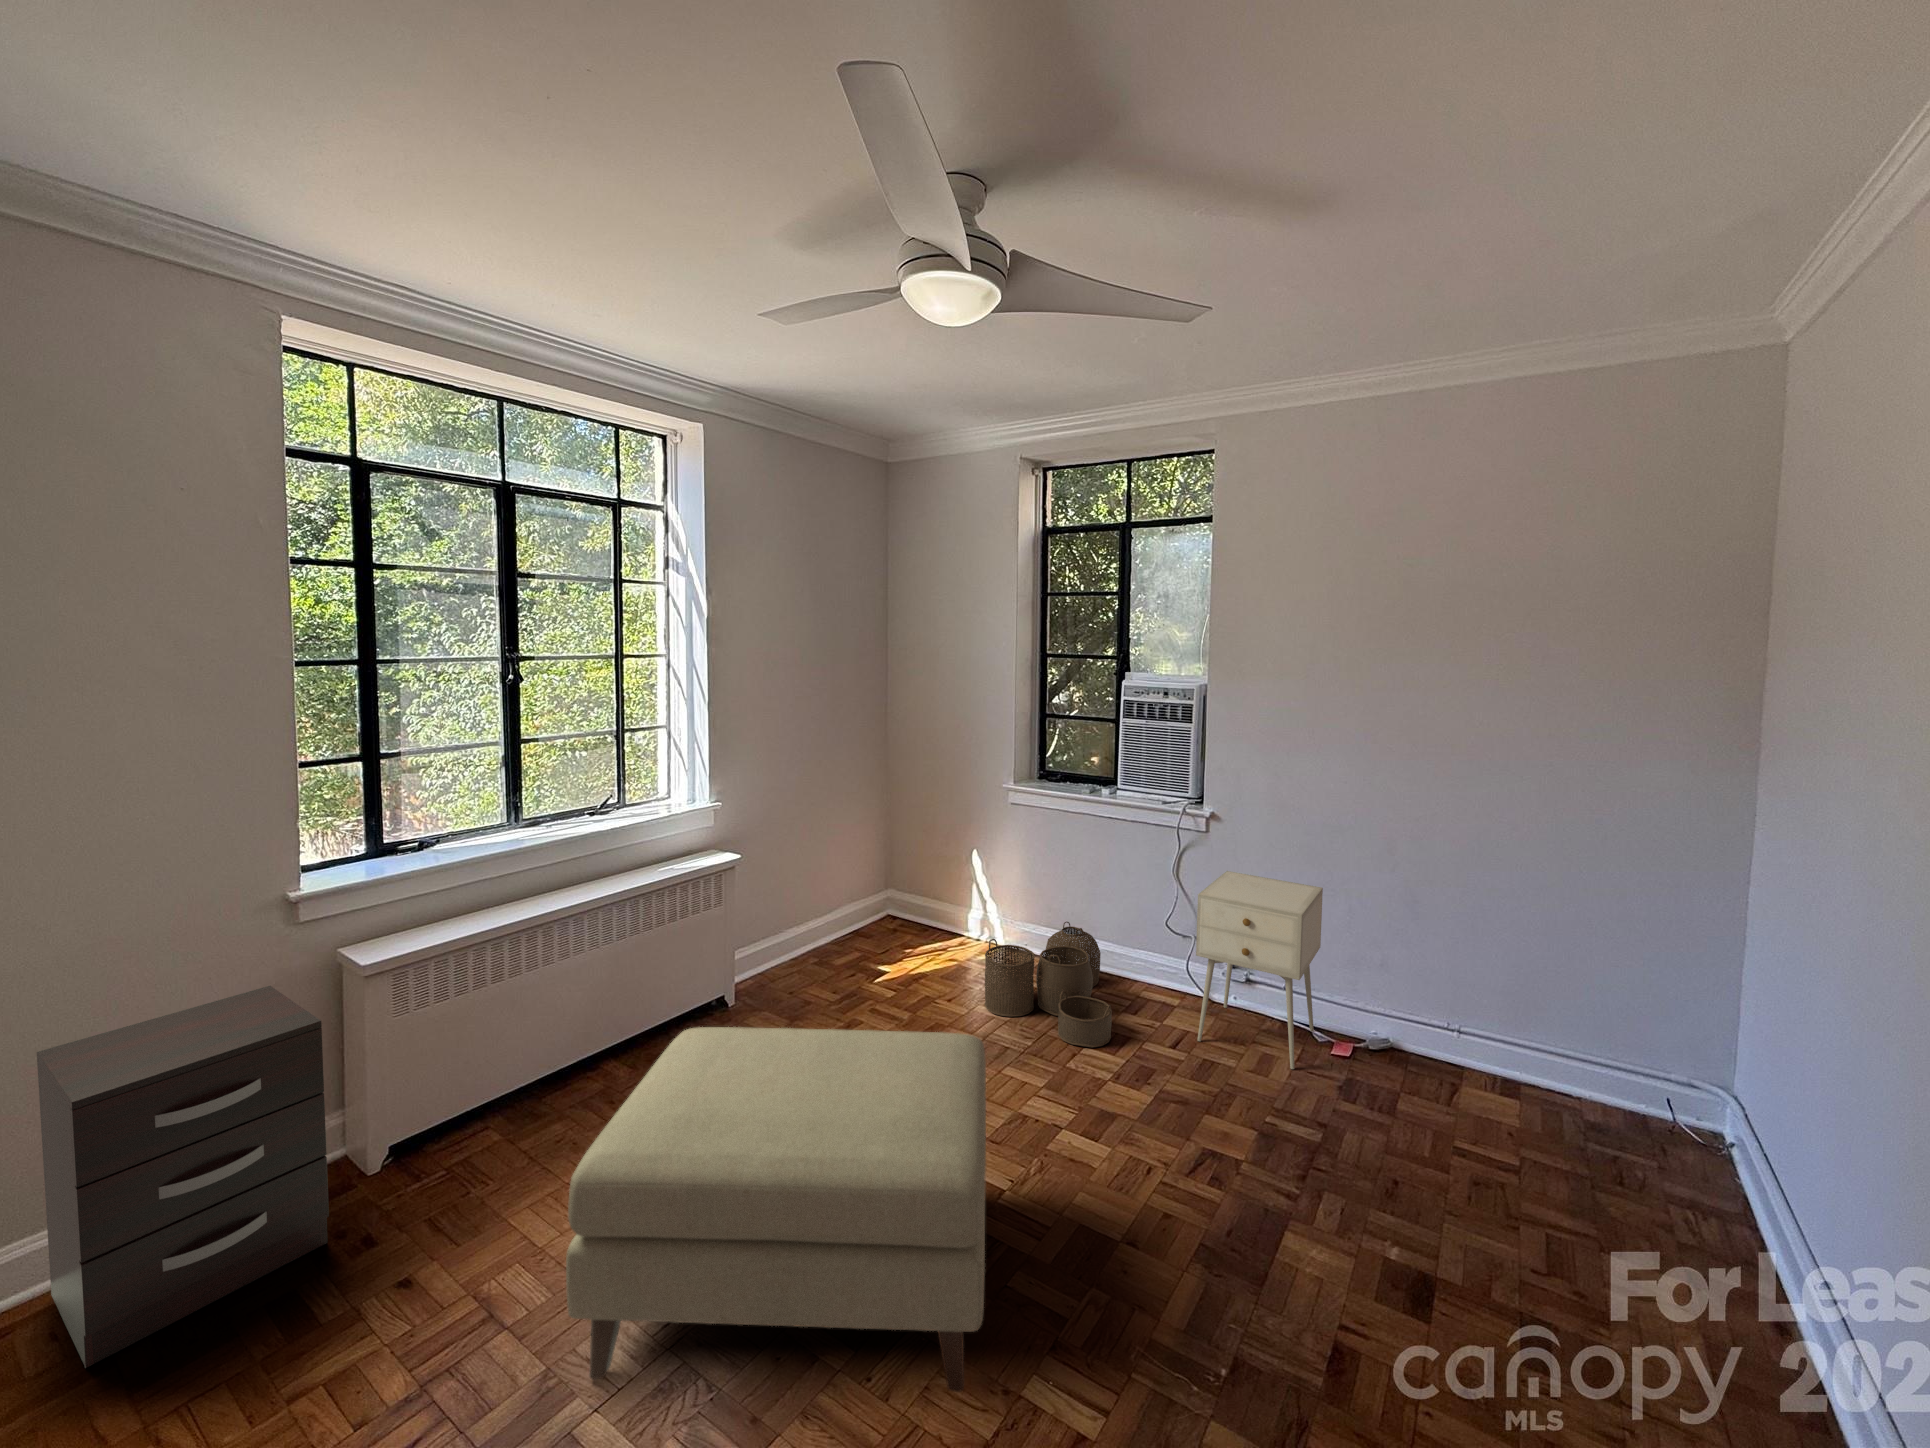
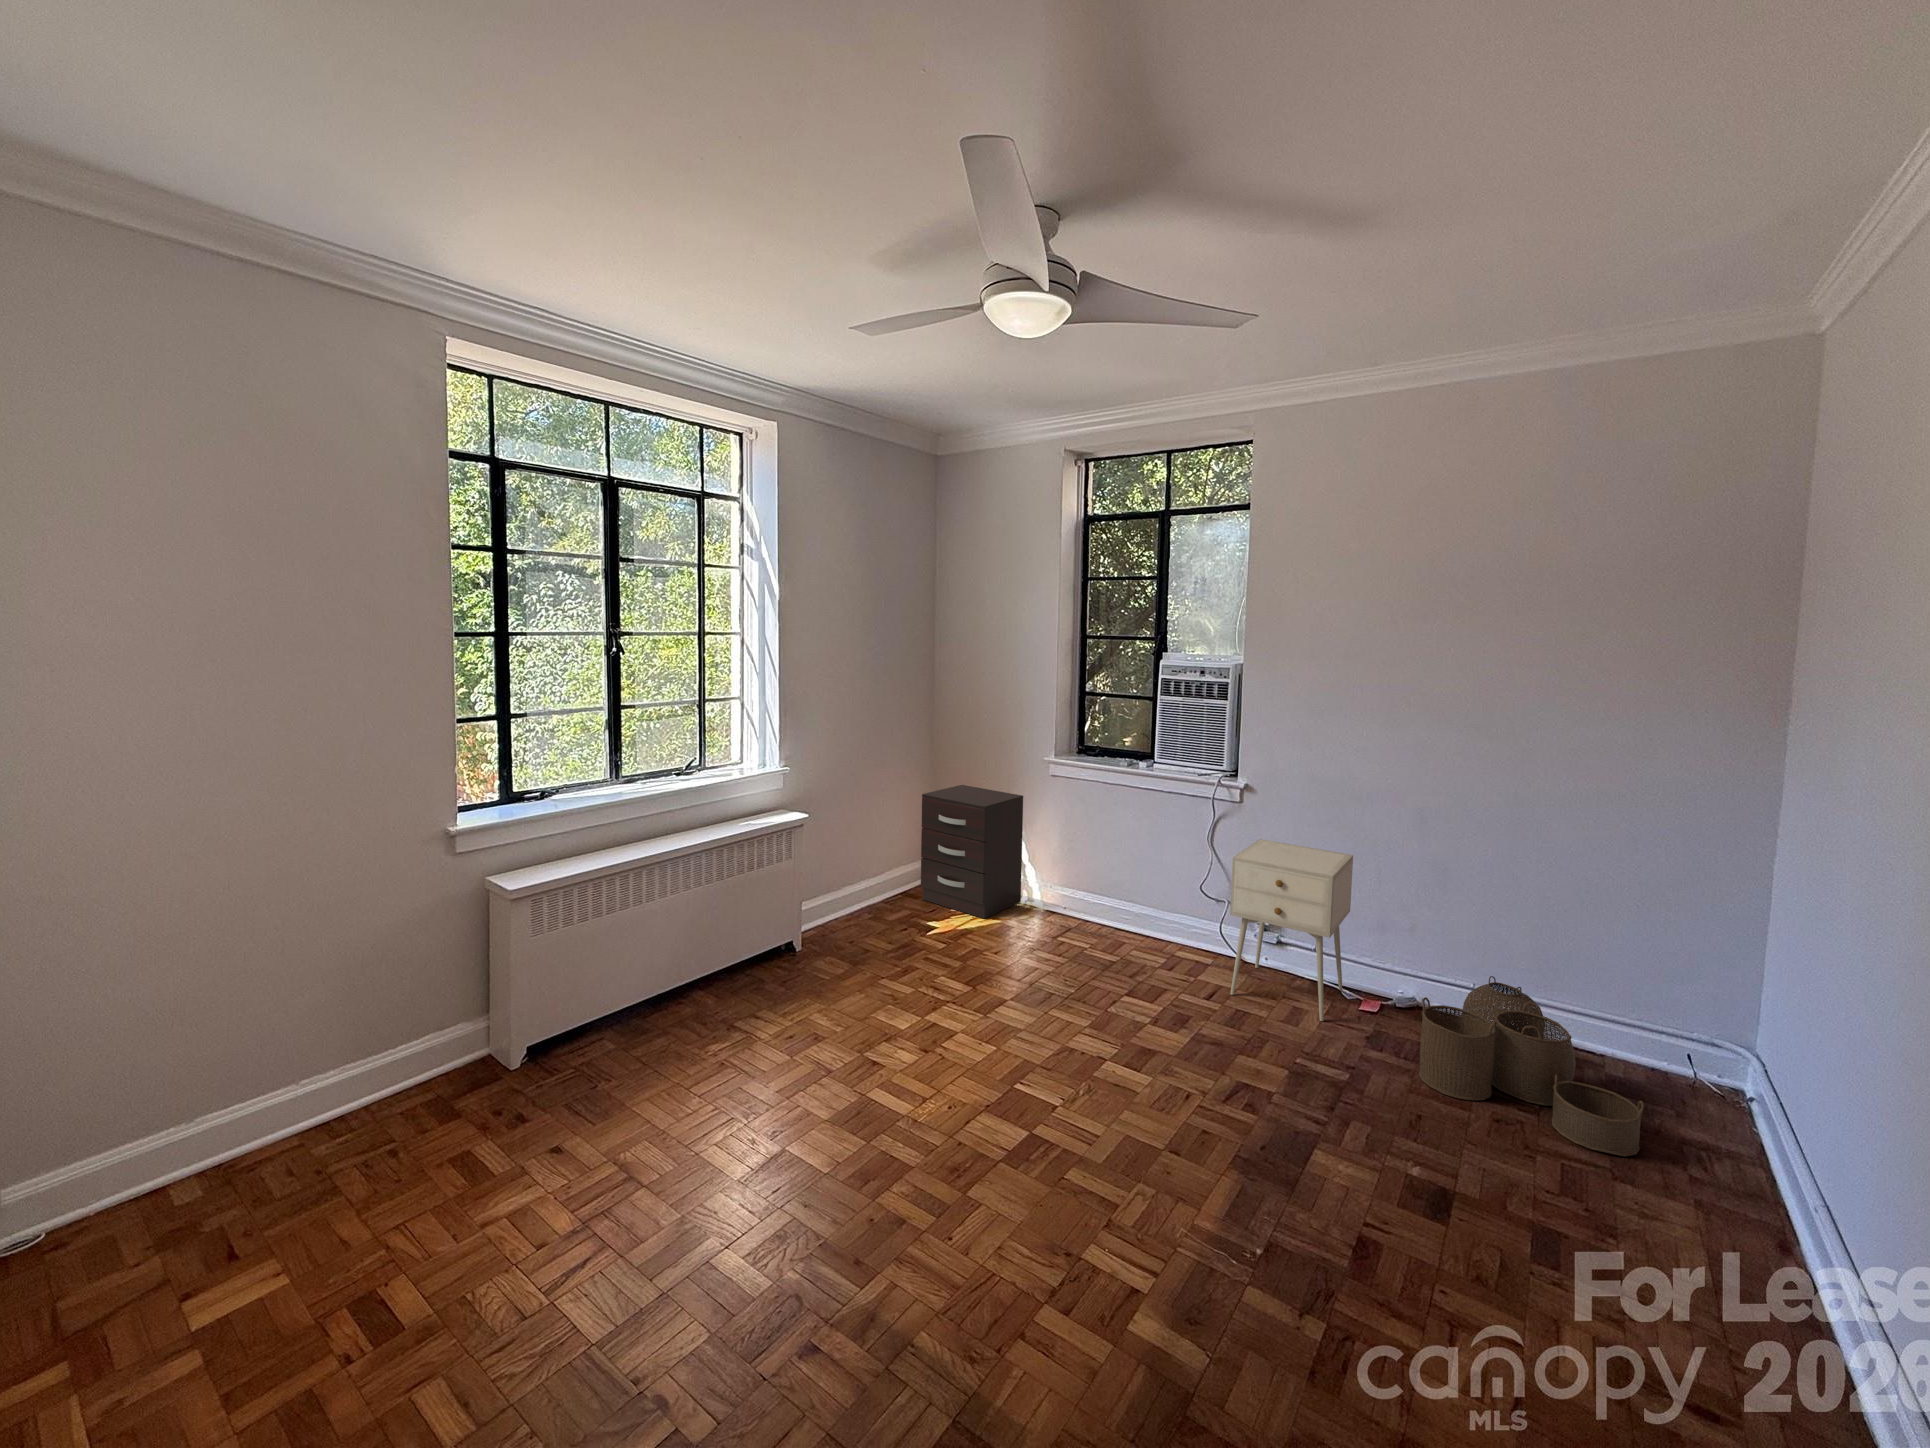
woven basket: present [985,922,1112,1048] -> present [1419,976,1644,1156]
dresser: present [37,986,329,1368] -> present [921,785,1023,918]
ottoman: present [566,1027,986,1392] -> none [702,951,1050,1251]

